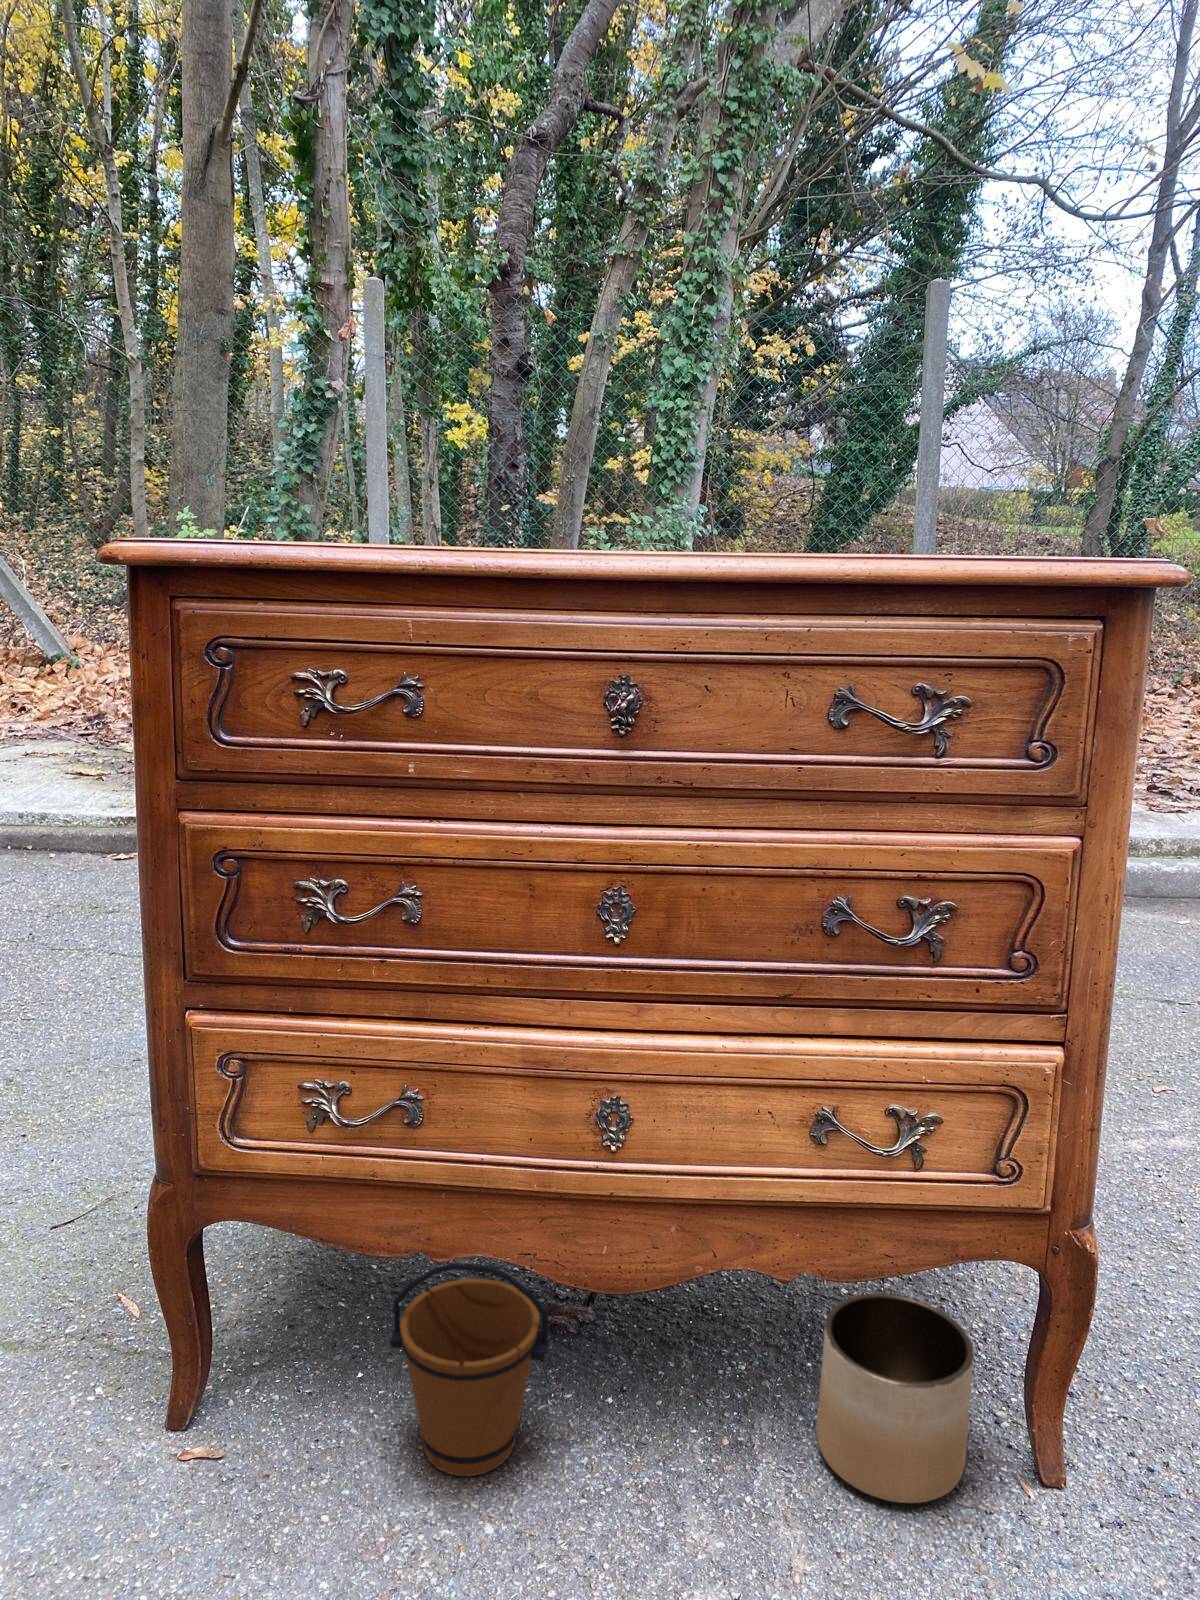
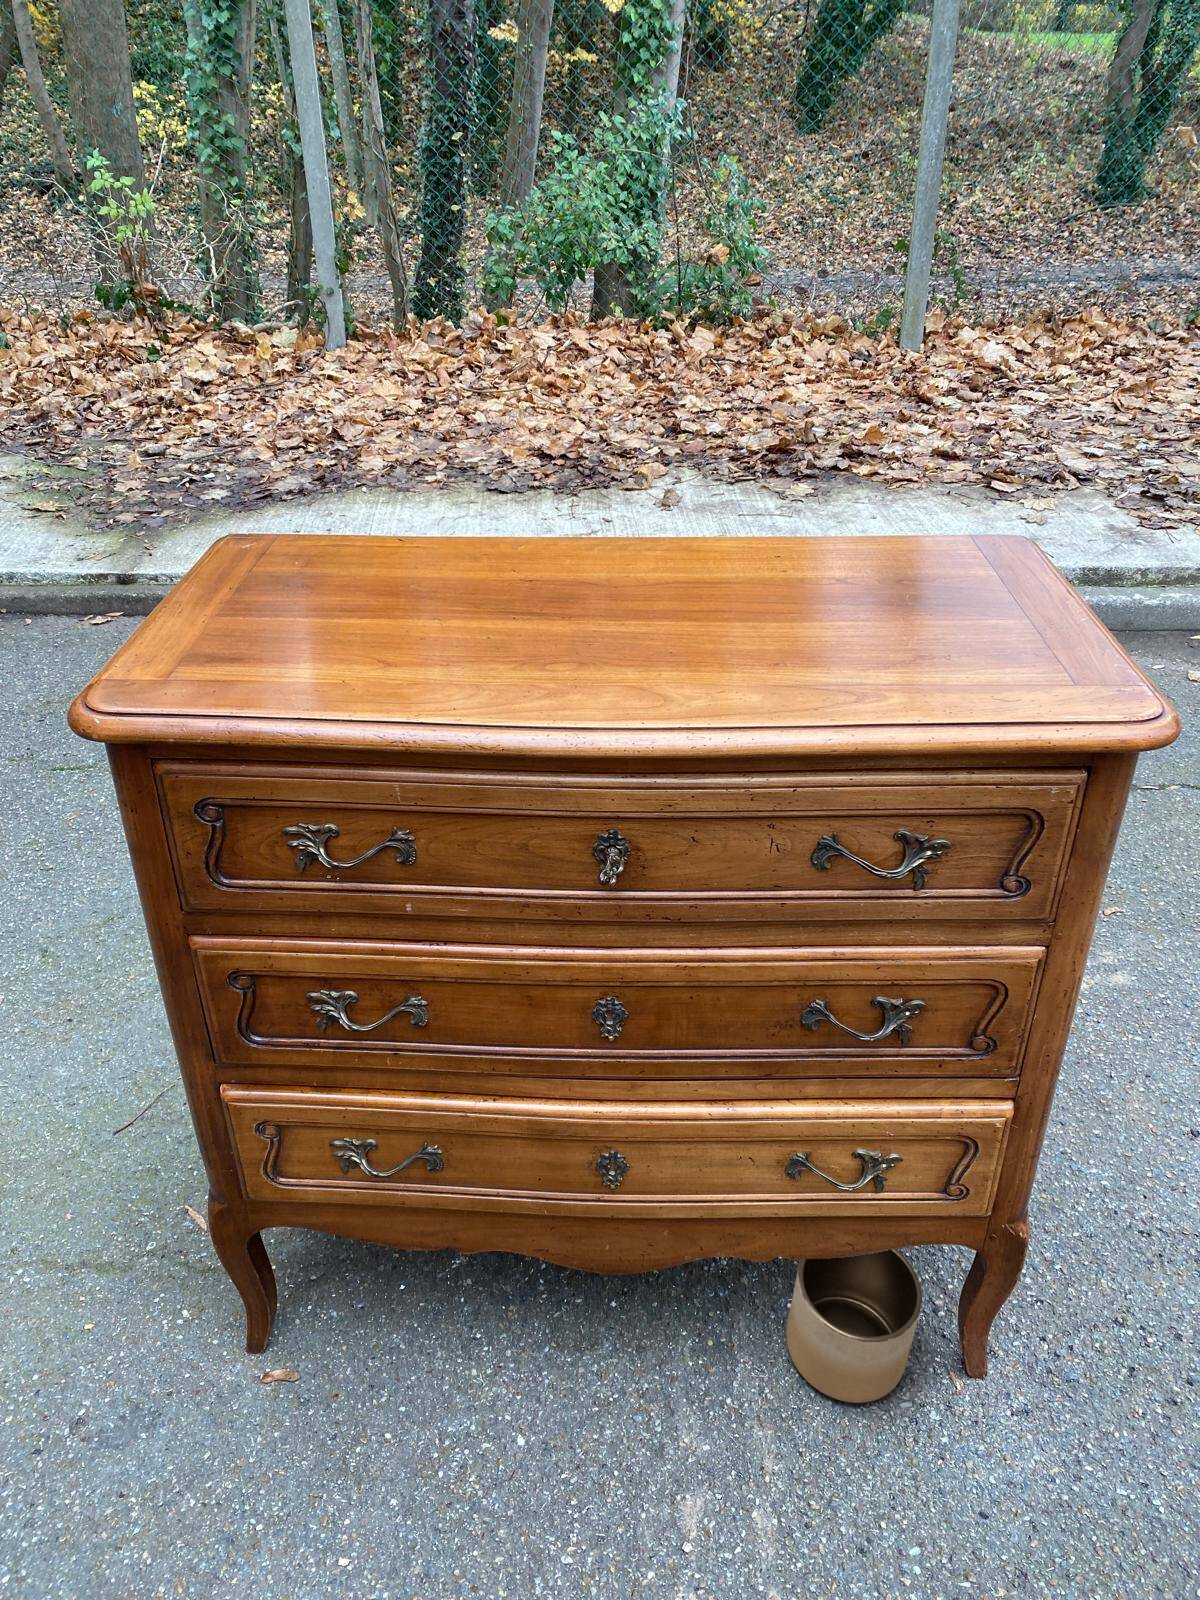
bucket: present [390,1263,549,1476] -> none [429,1232,564,1388]

